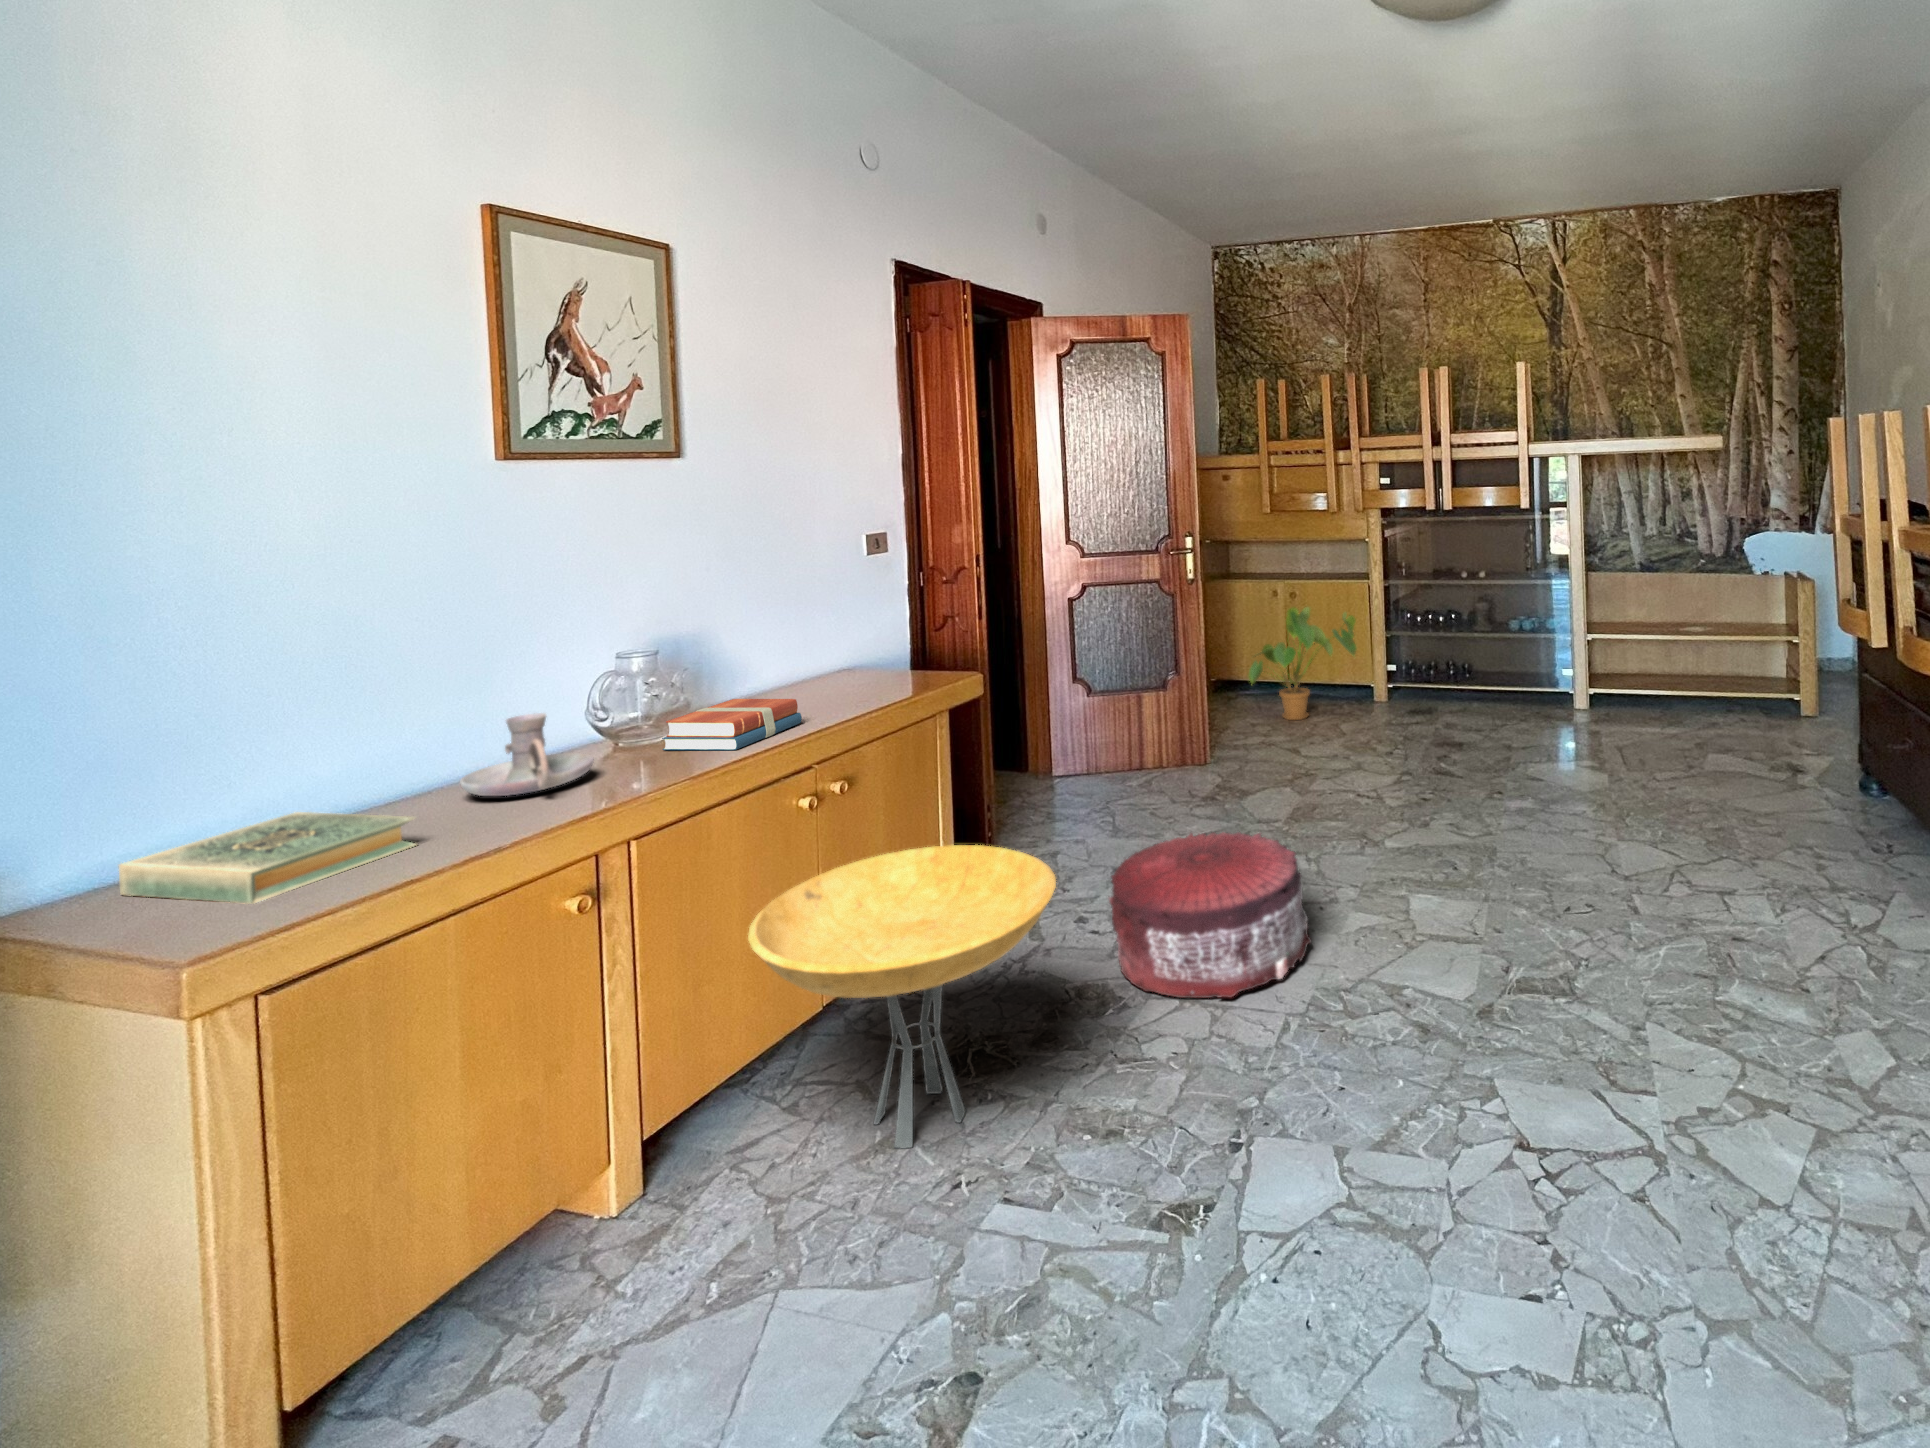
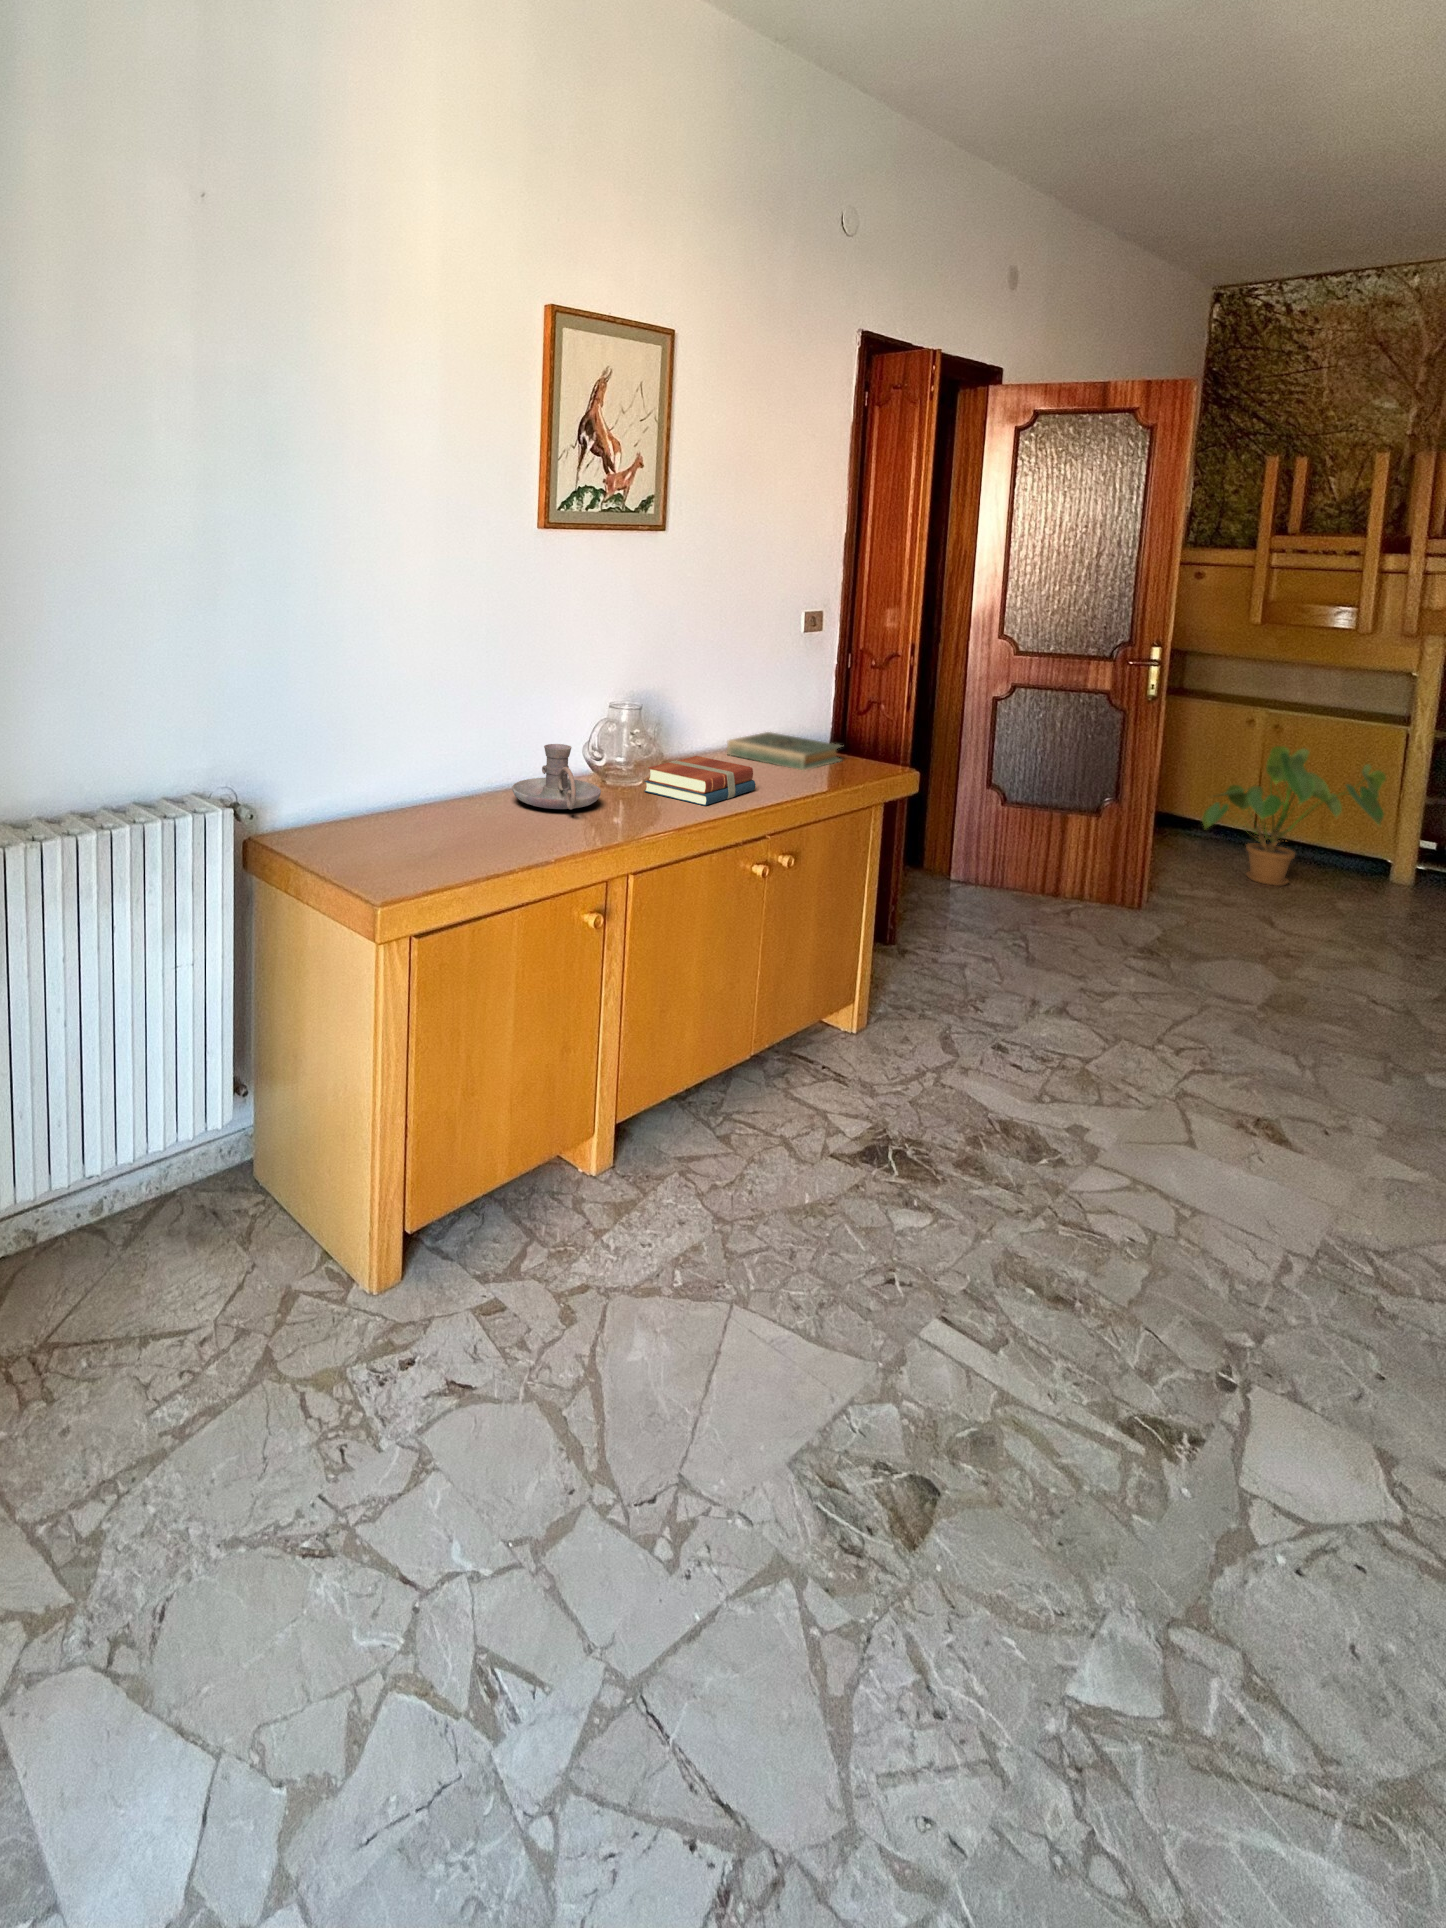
hardback book: present [118,812,416,904] -> present [727,732,841,770]
pouf: present [1109,832,1312,998] -> none [1044,996,1326,1211]
side table: present [748,845,1056,1148] -> none [713,932,1019,1217]

